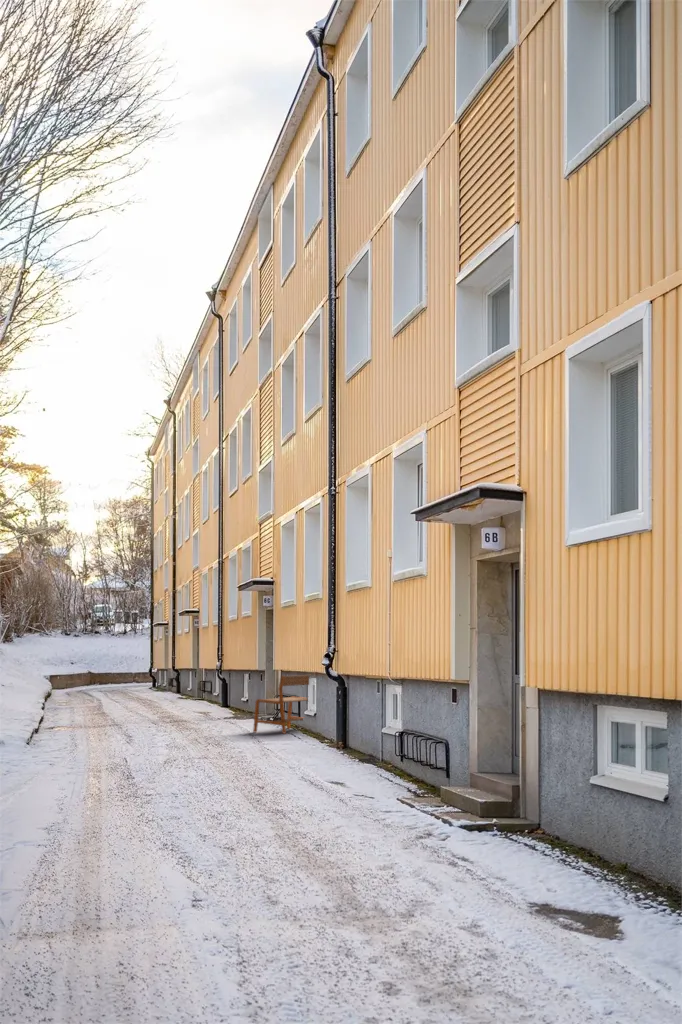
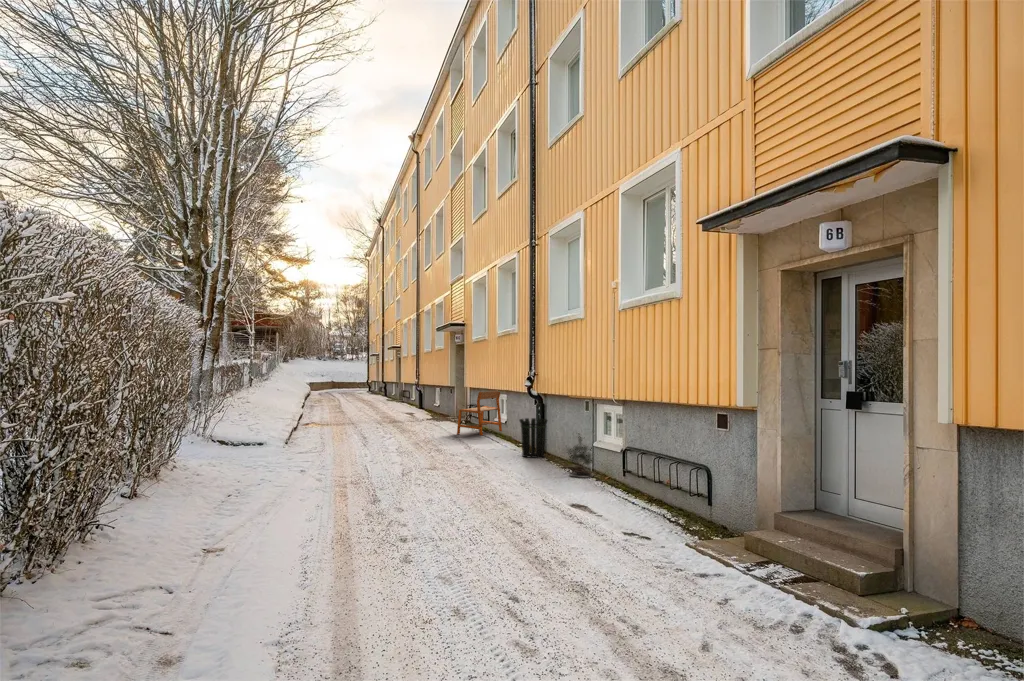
waste bin: none [312,705,347,751] -> present [519,418,547,458]
potted tree: none [346,714,379,765] -> present [567,434,593,478]

